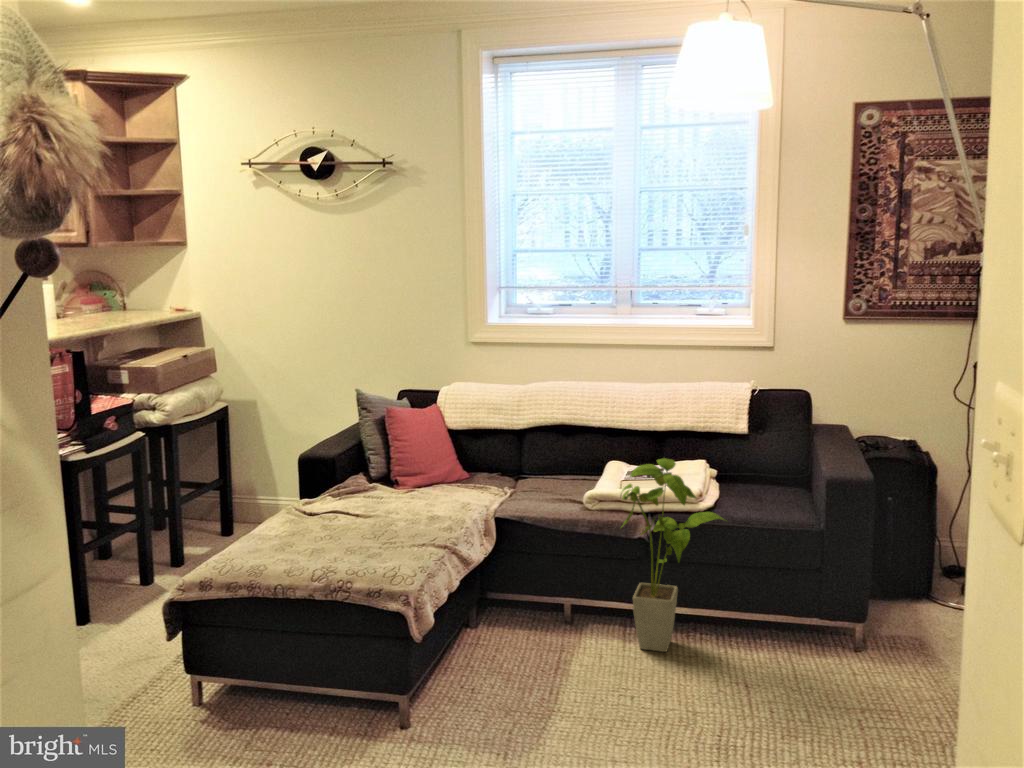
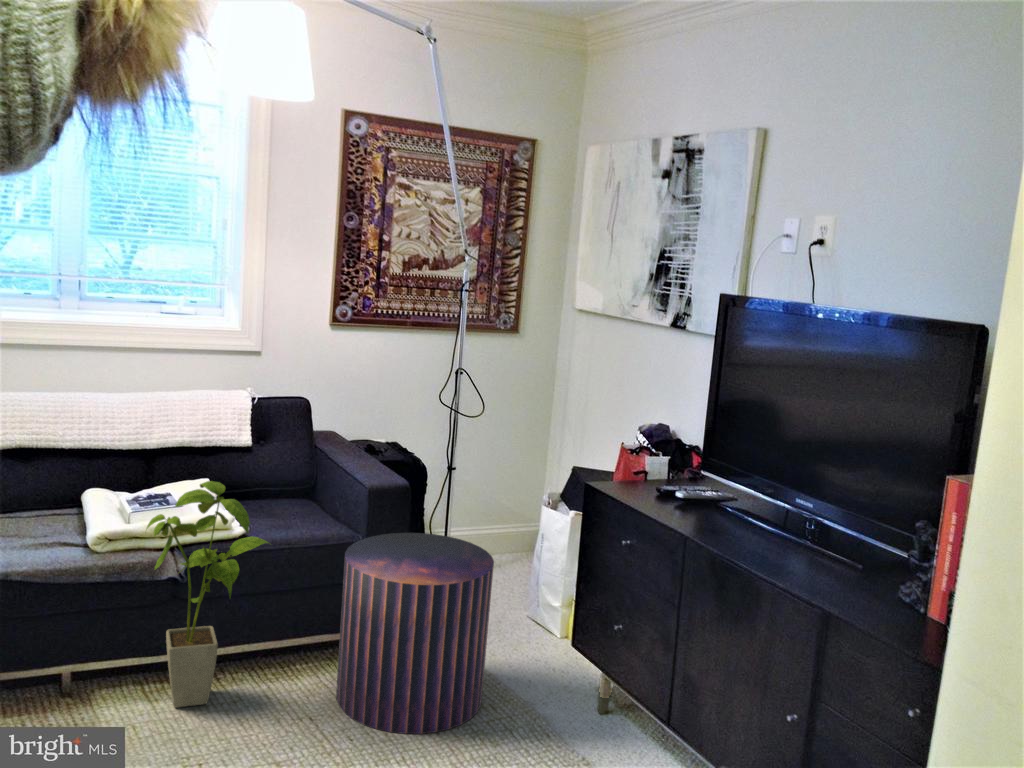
pouf: none [779,526,944,729] -> present [336,533,494,734]

